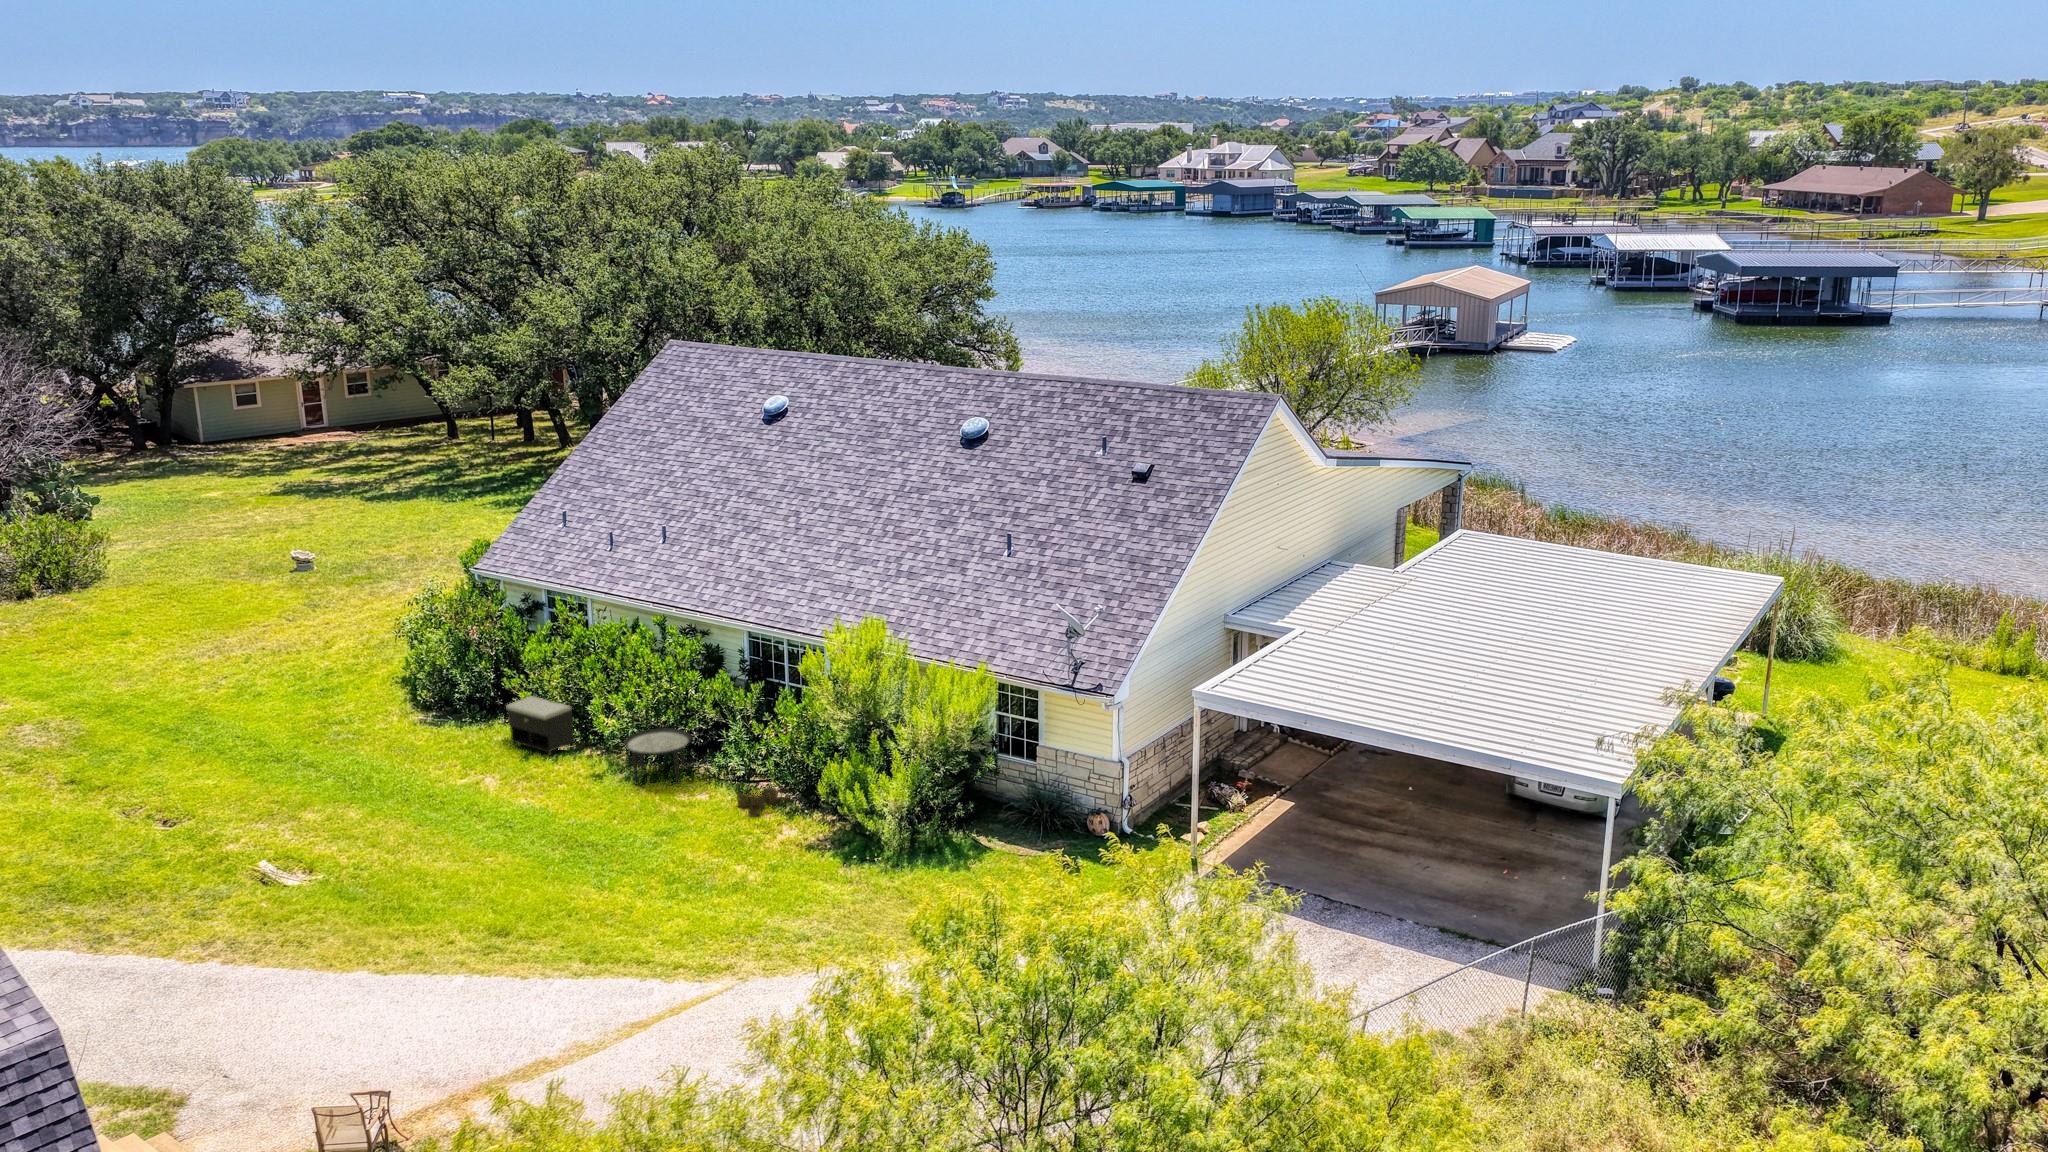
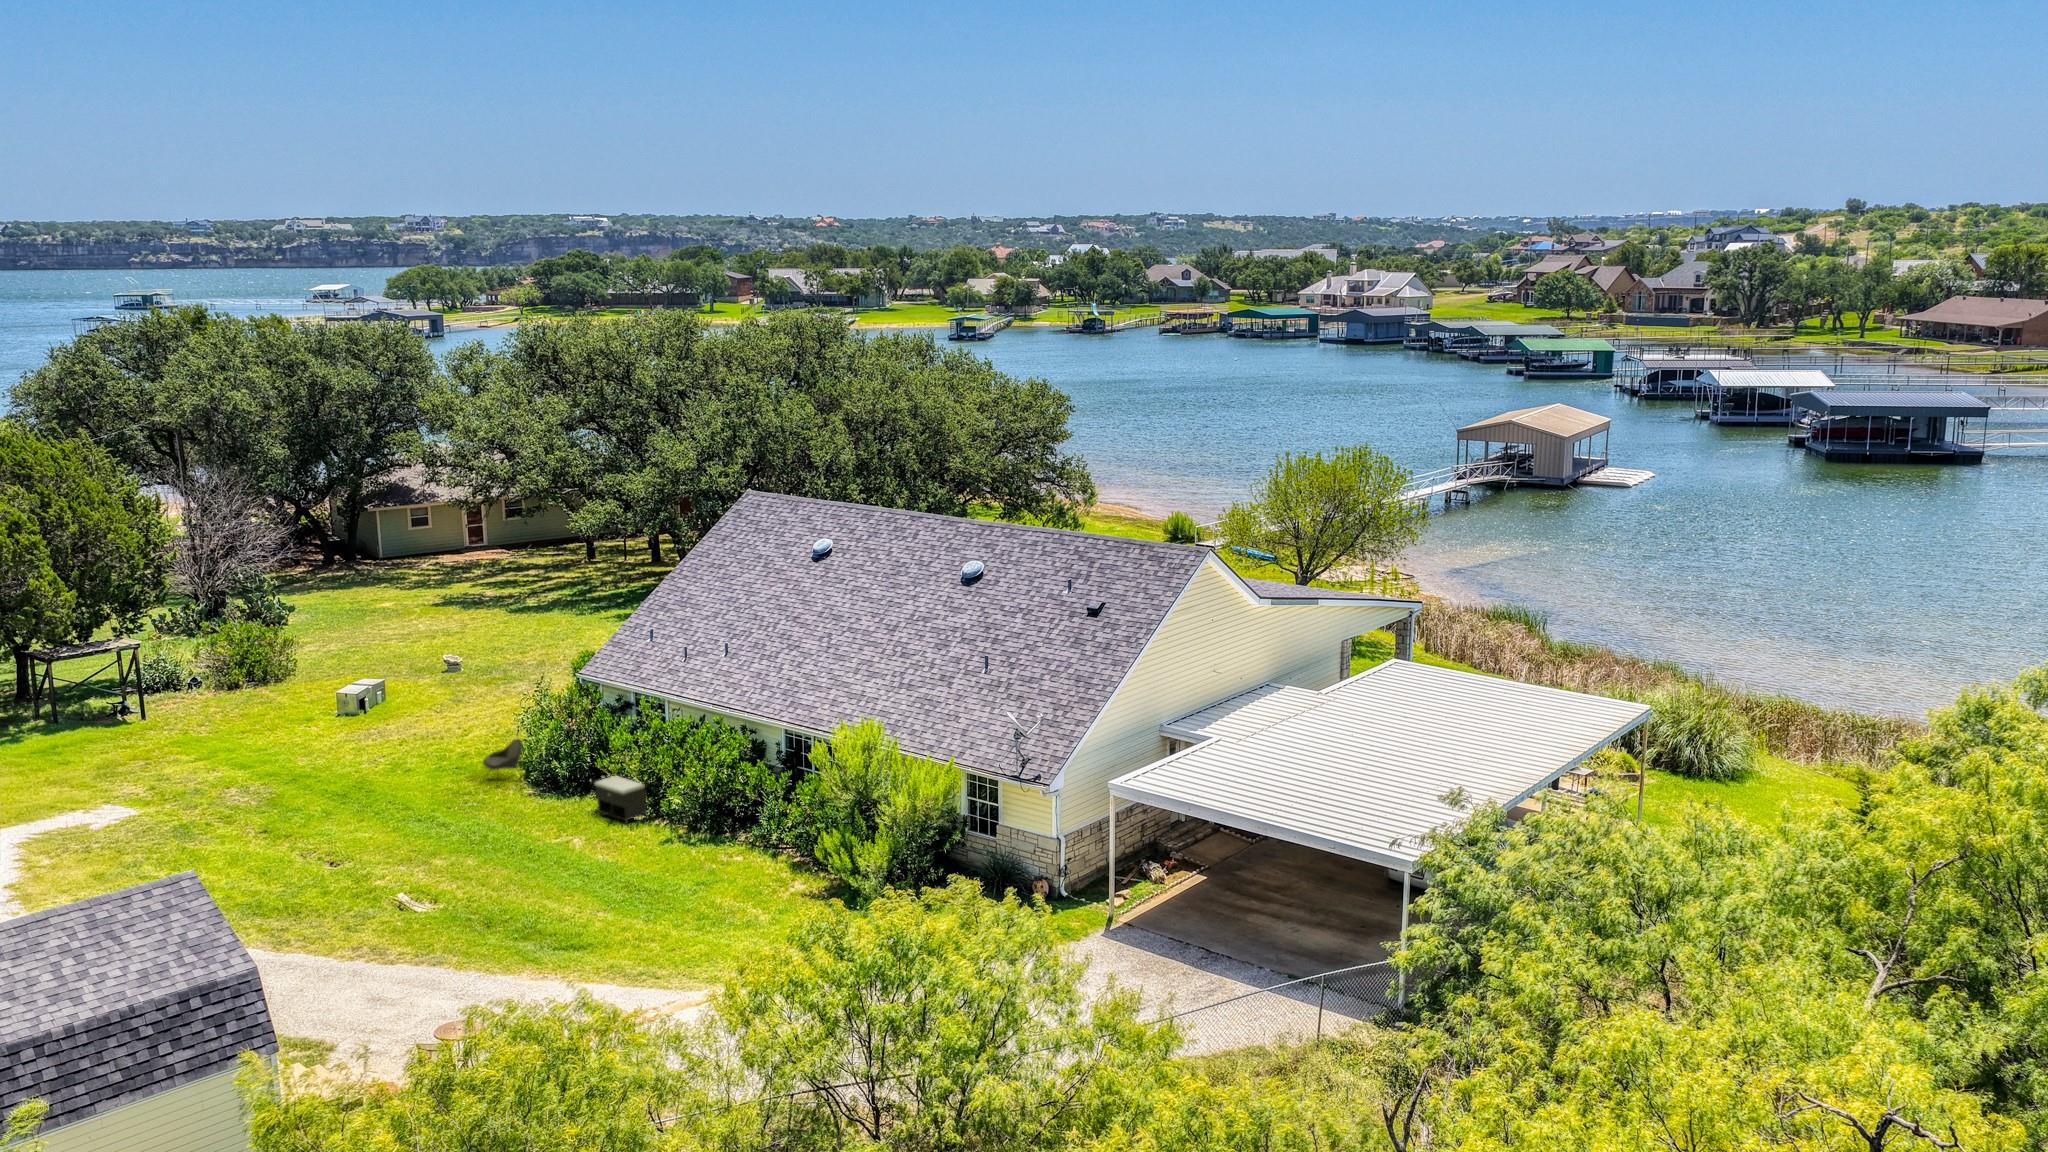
lounge chair: none [355,653,412,714] -> present [483,739,523,776]
round table: present [624,728,692,785] -> none [680,804,734,848]
woven basket: present [736,786,778,817] -> none [763,851,797,875]

